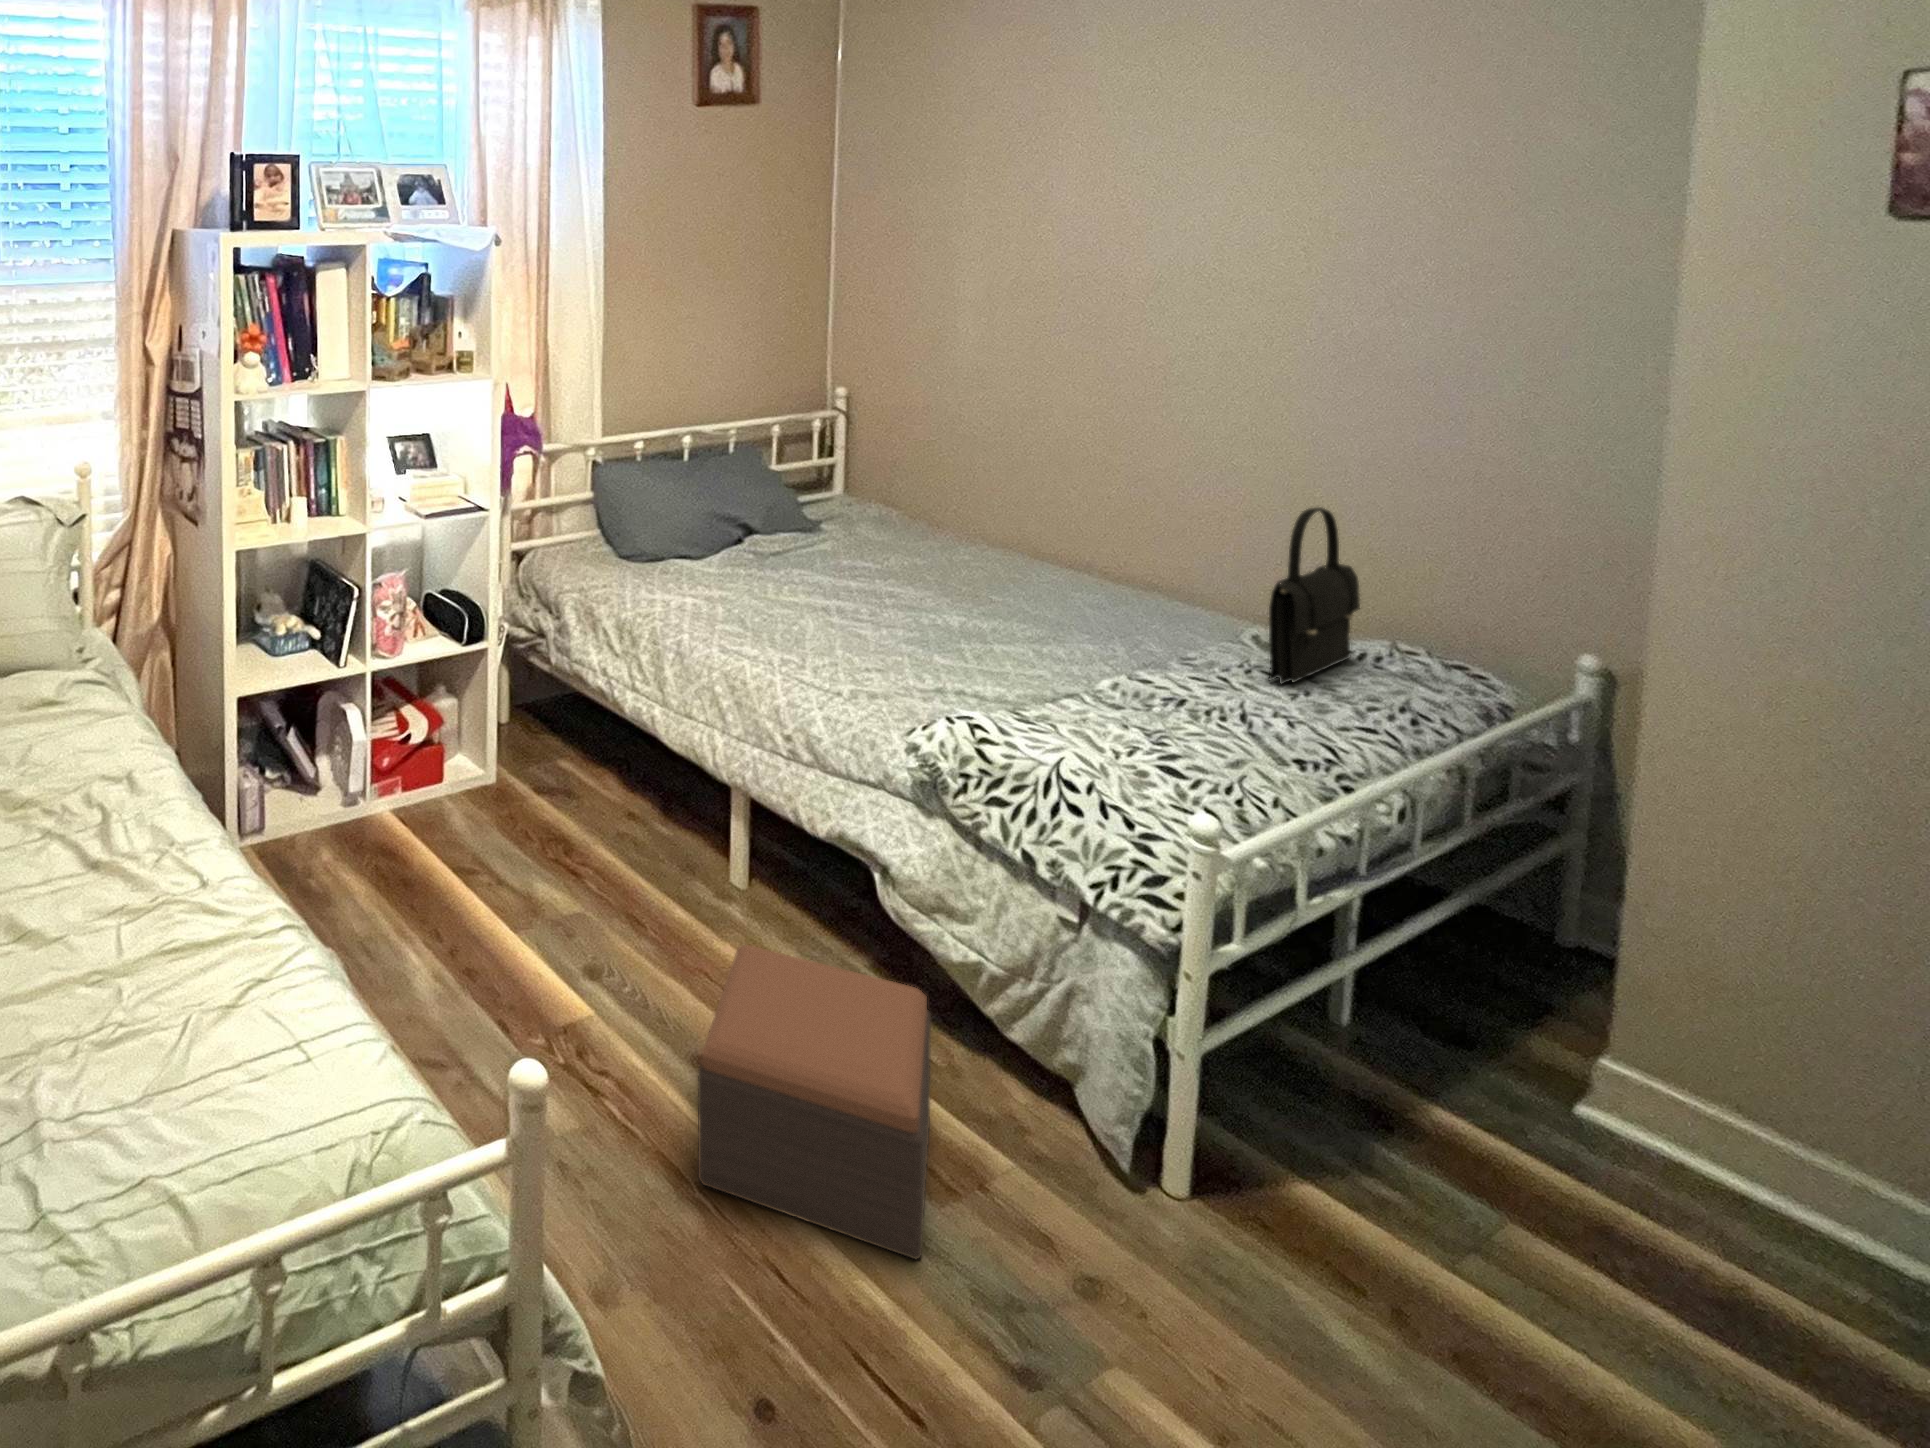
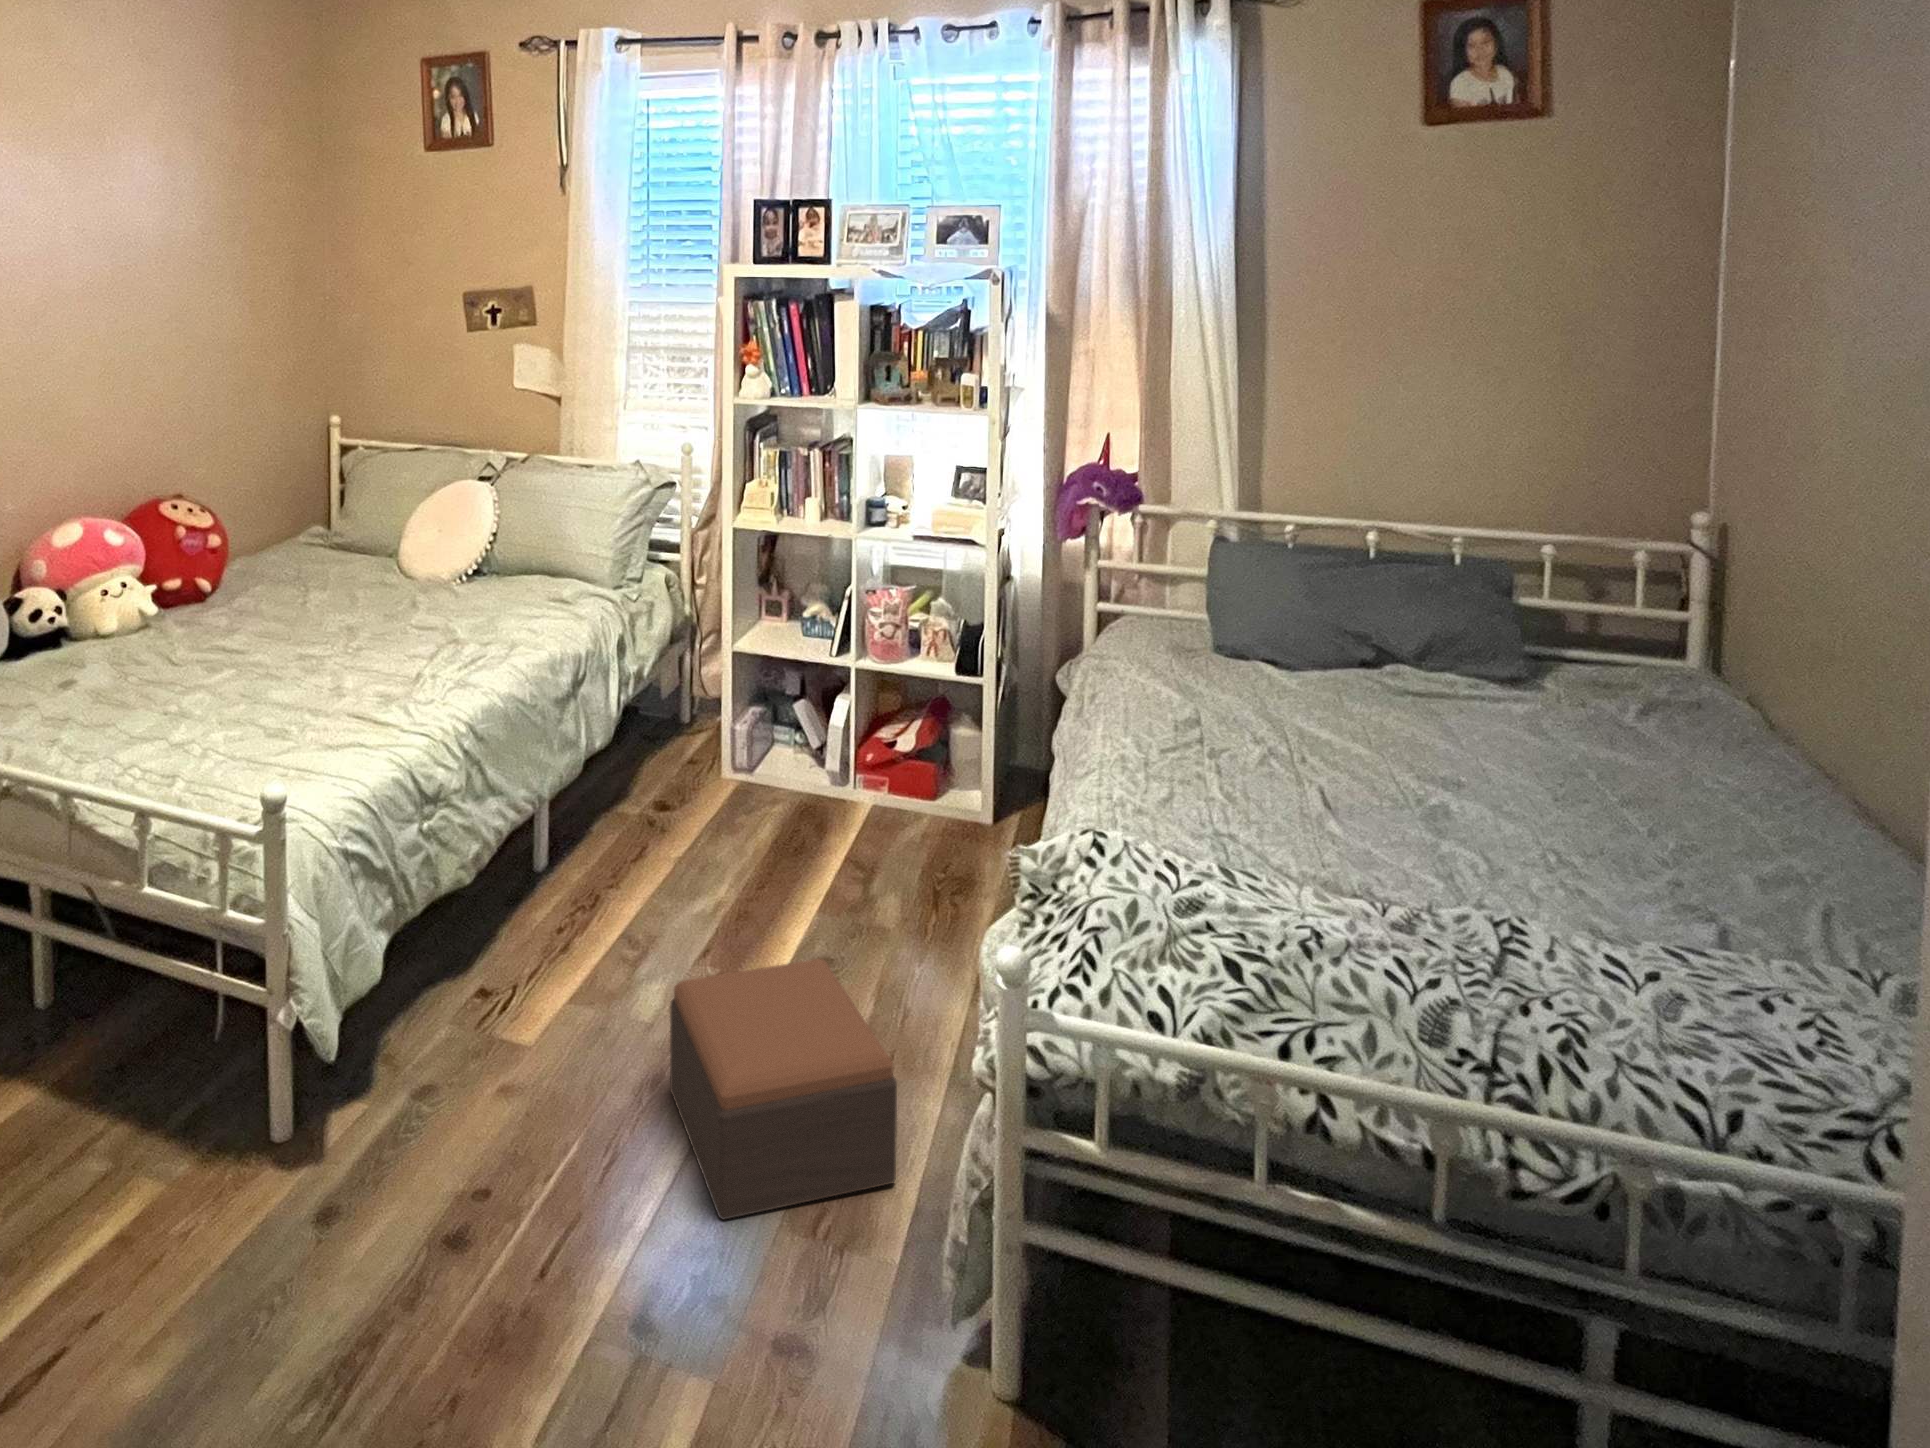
handbag: present [1269,507,1360,684] -> none [1484,764,1751,1026]

